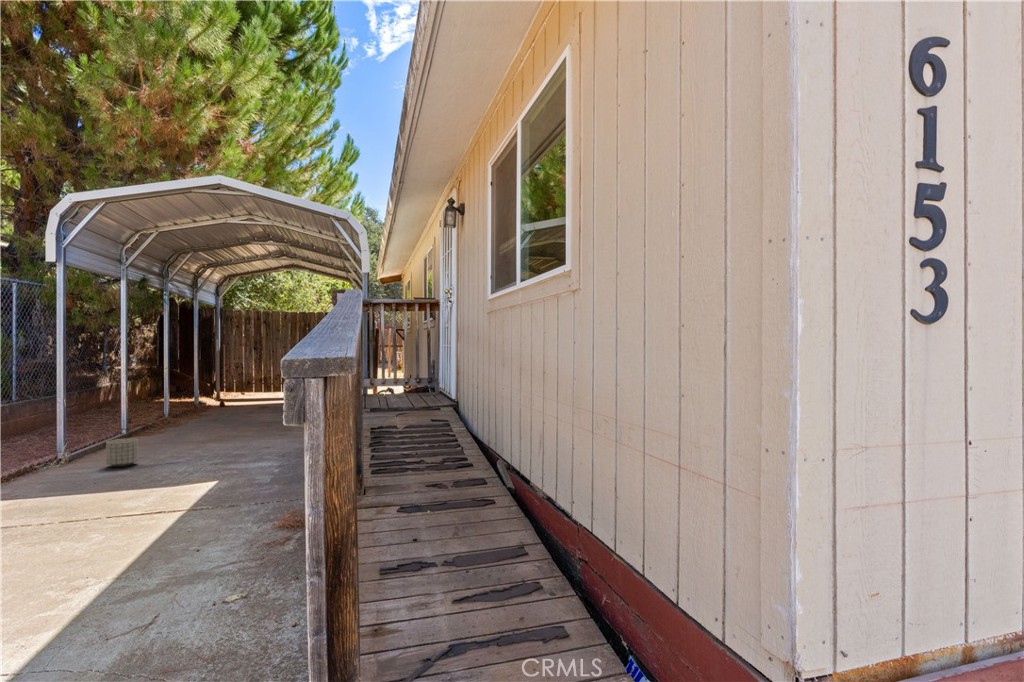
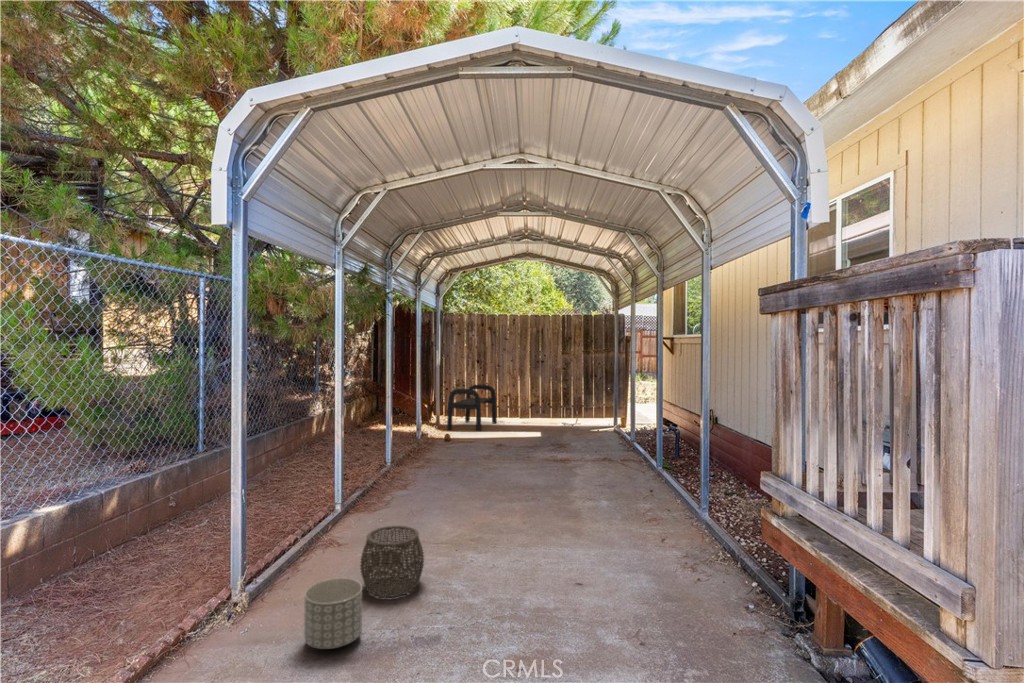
bench: none [225,367,270,402] -> present [447,384,497,431]
woven basket: none [138,423,178,456] -> present [360,526,424,598]

